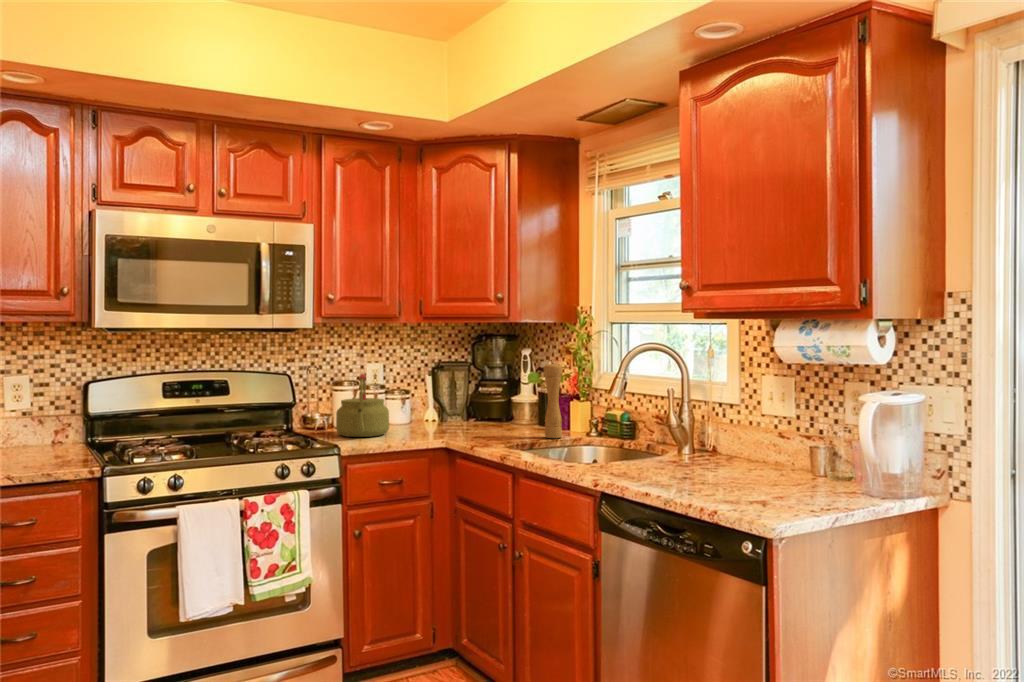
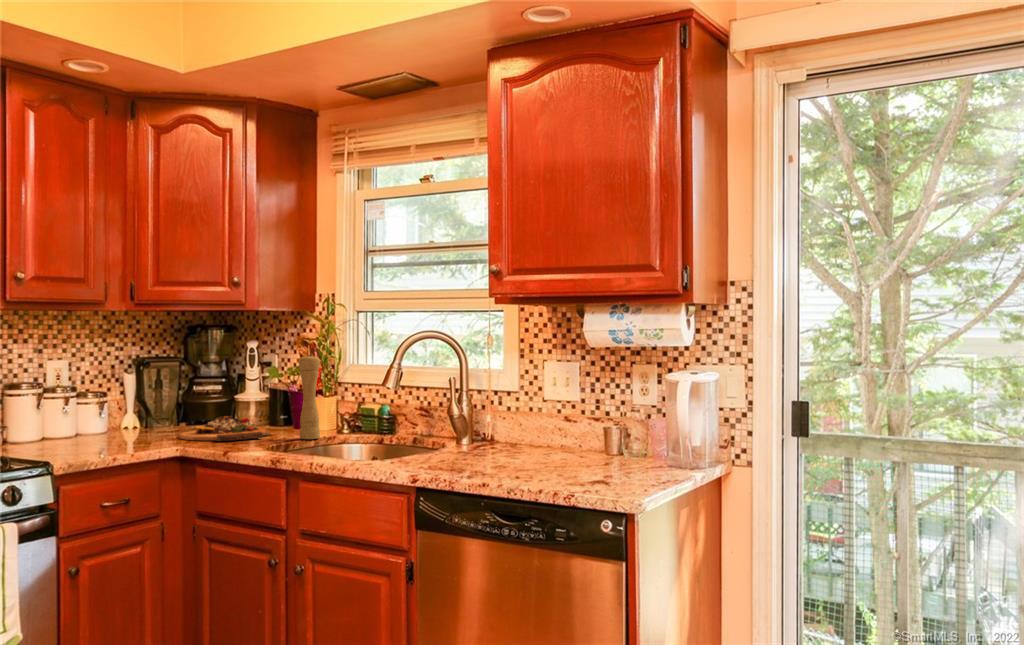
kettle: present [336,374,389,437] -> none [27,372,102,453]
cutting board: none [454,413,527,435] -> present [179,416,269,441]

